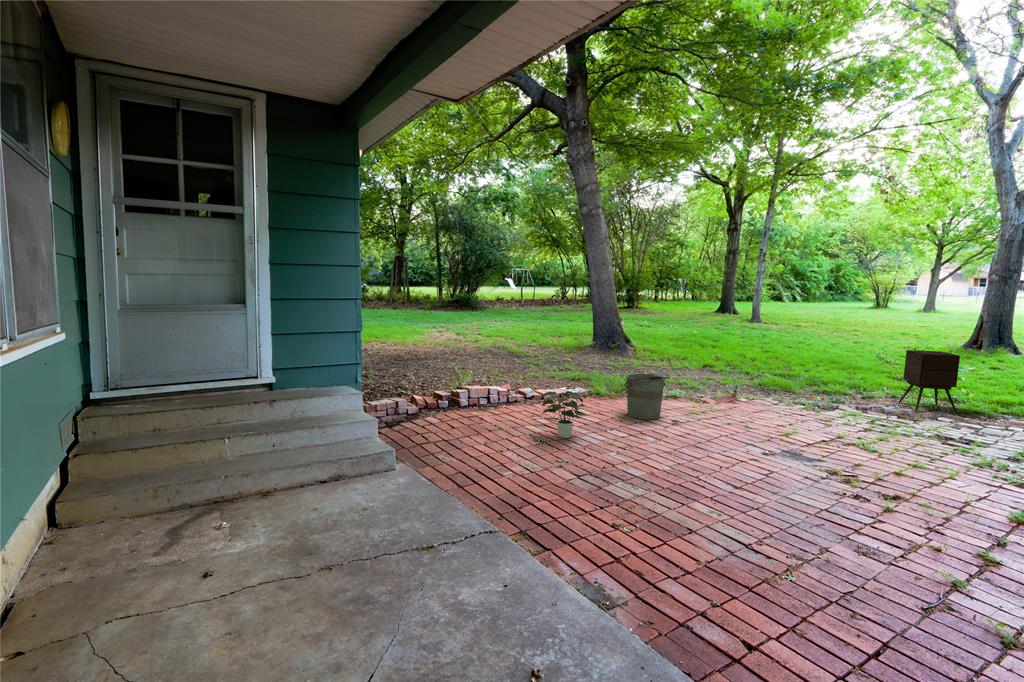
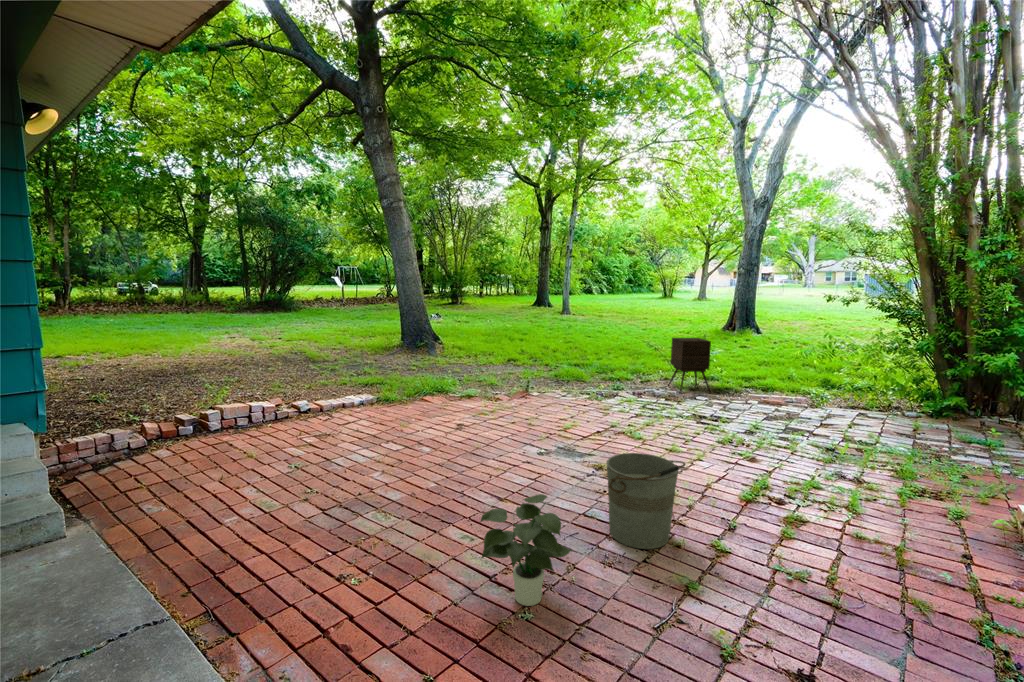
bucket: present [624,374,669,420] -> present [607,453,686,549]
potted plant: present [542,387,588,438] -> present [480,494,572,606]

